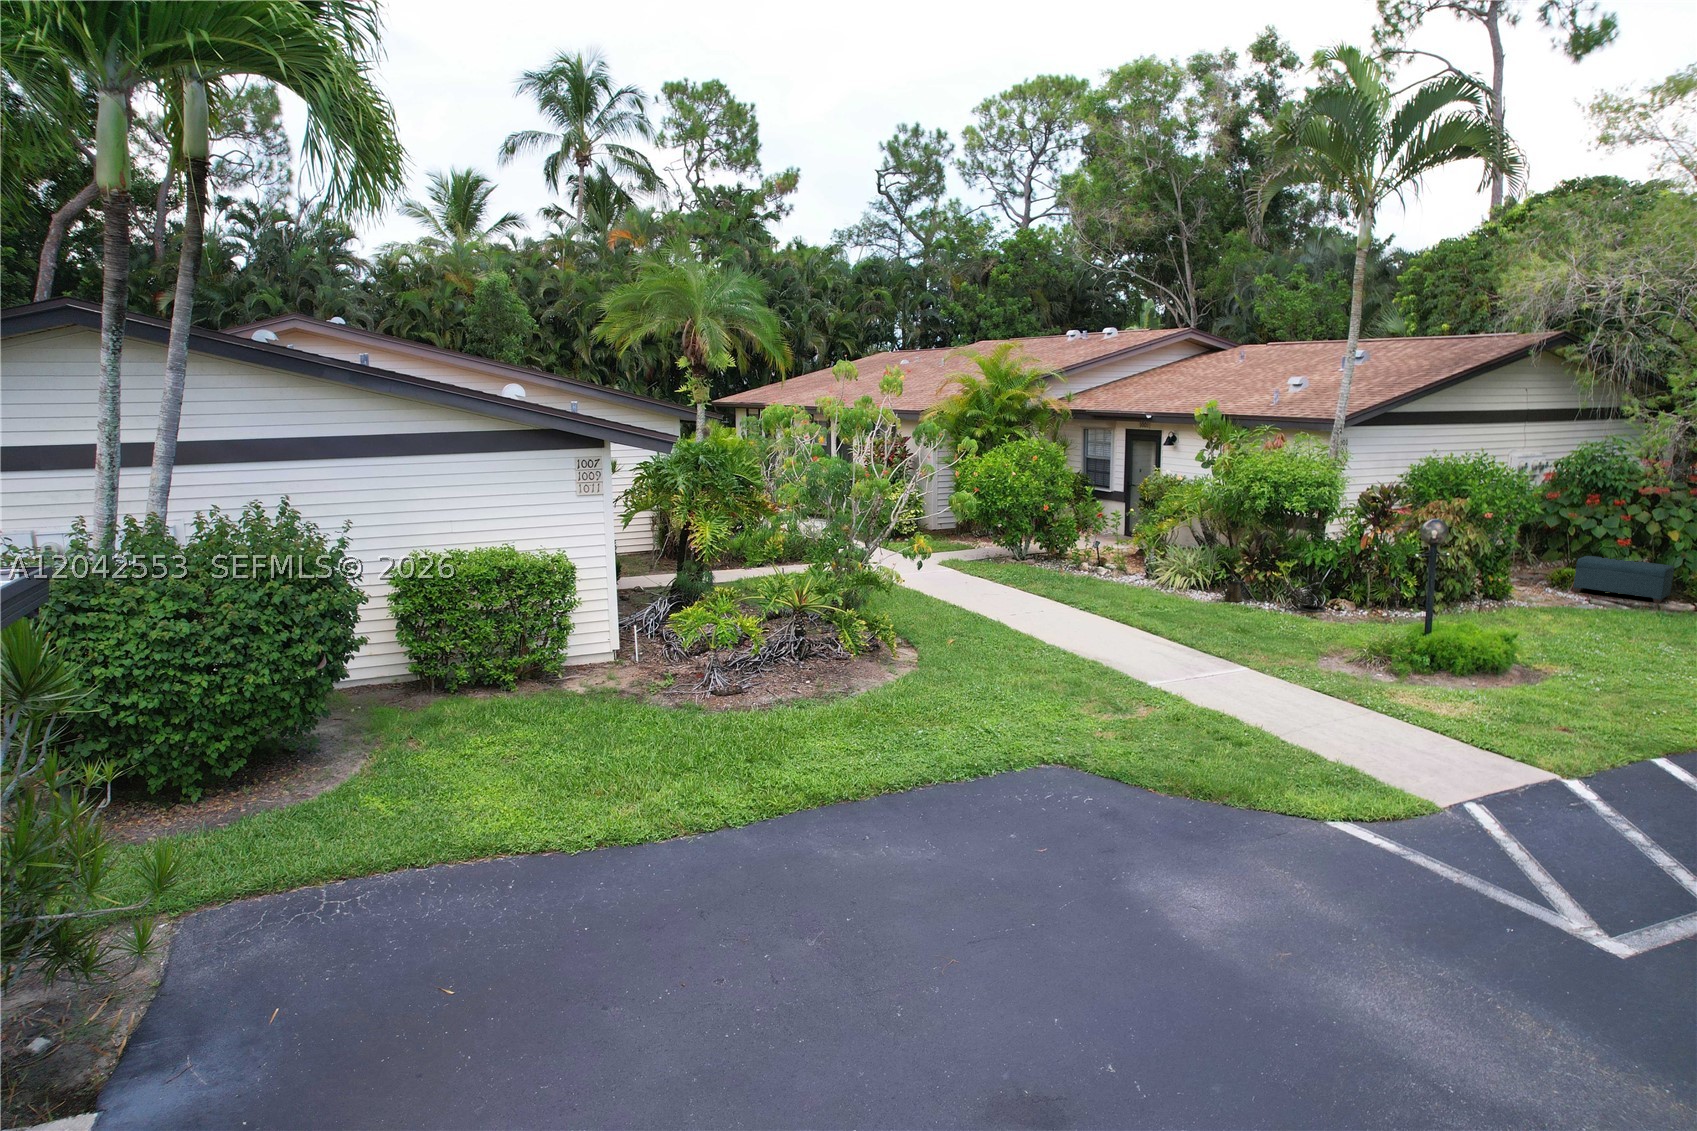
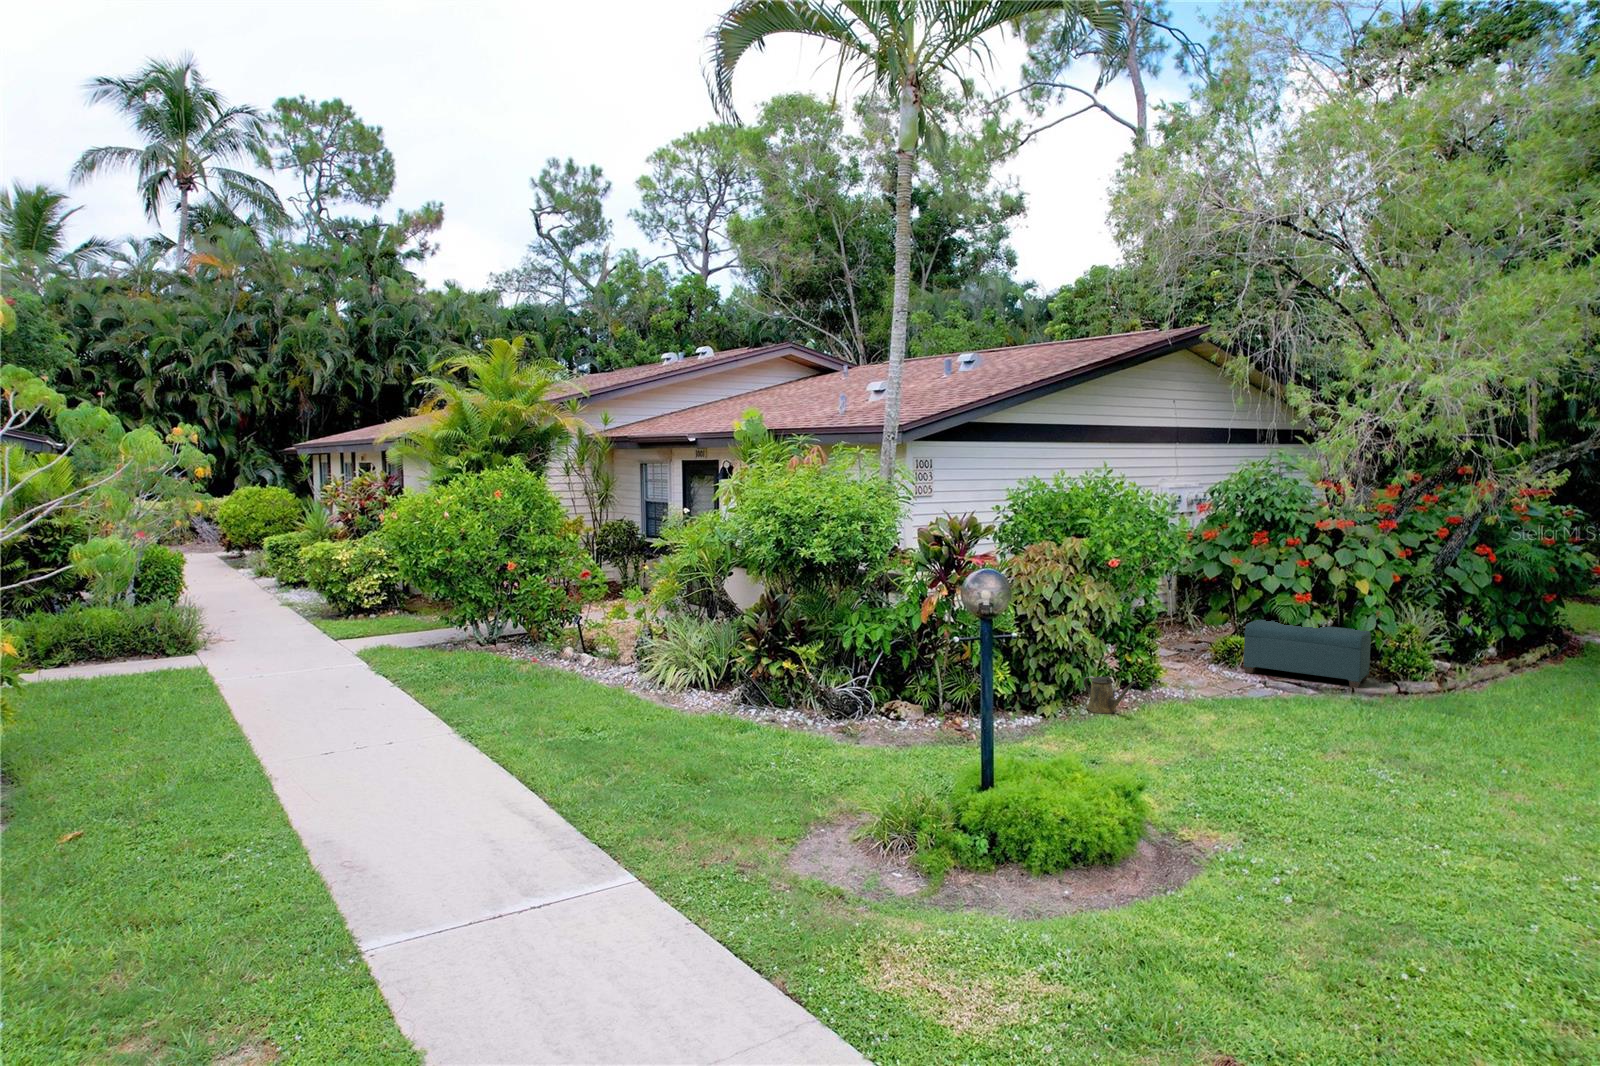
potted tree: present [1298,566,1326,612] -> none [828,645,875,726]
watering can: present [1219,581,1243,602] -> present [1083,676,1136,714]

